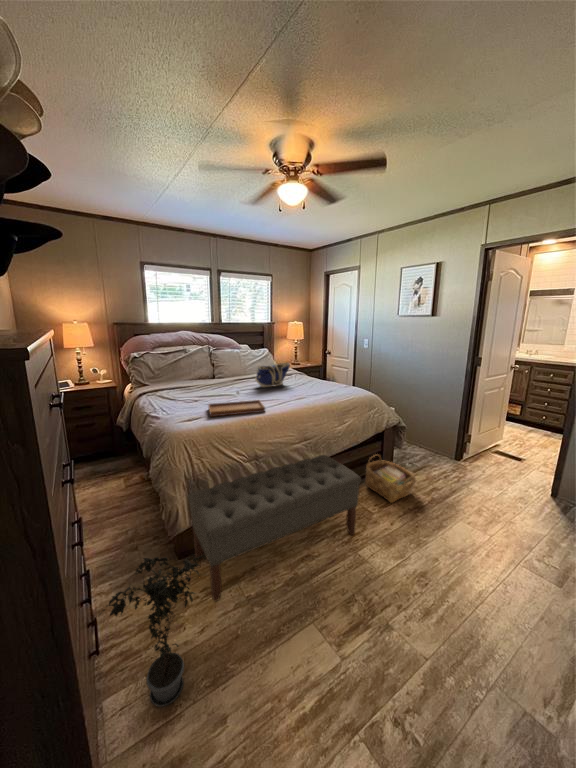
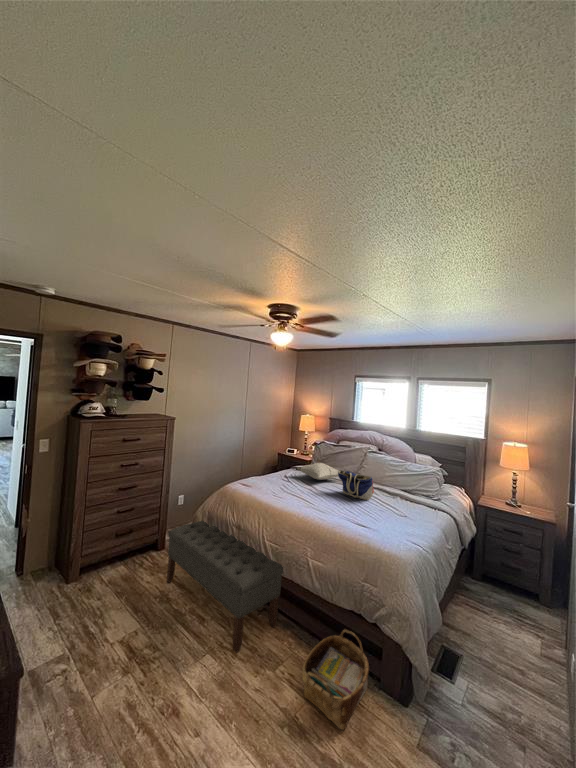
pillow: none [185,371,231,390] -> present [296,463,338,480]
tray: present [208,392,265,417] -> none [253,477,292,499]
potted plant: present [100,554,206,707] -> none [109,508,144,582]

